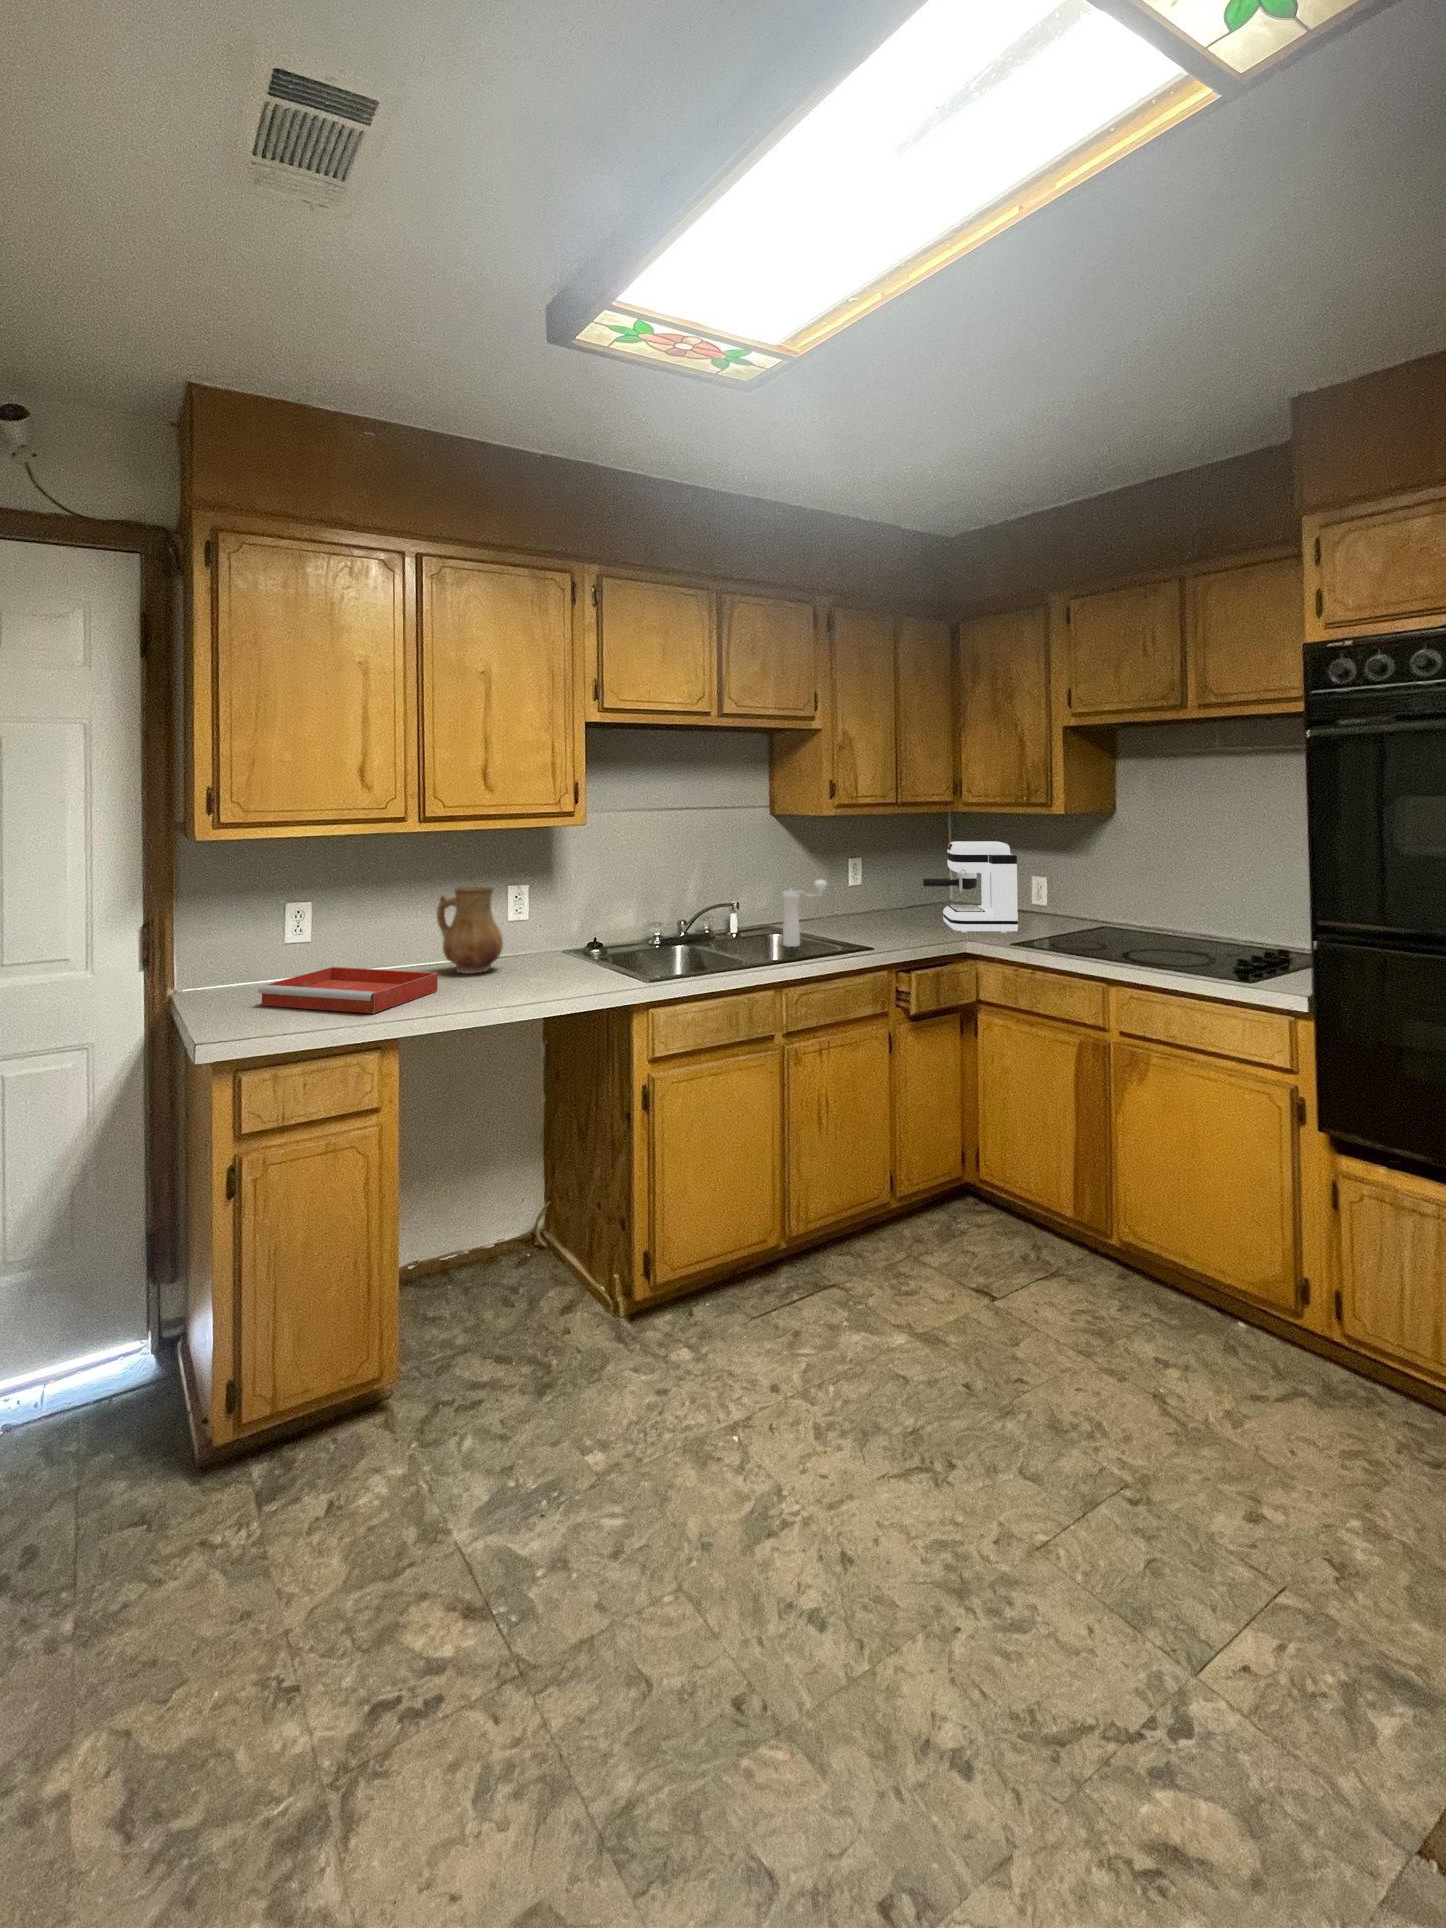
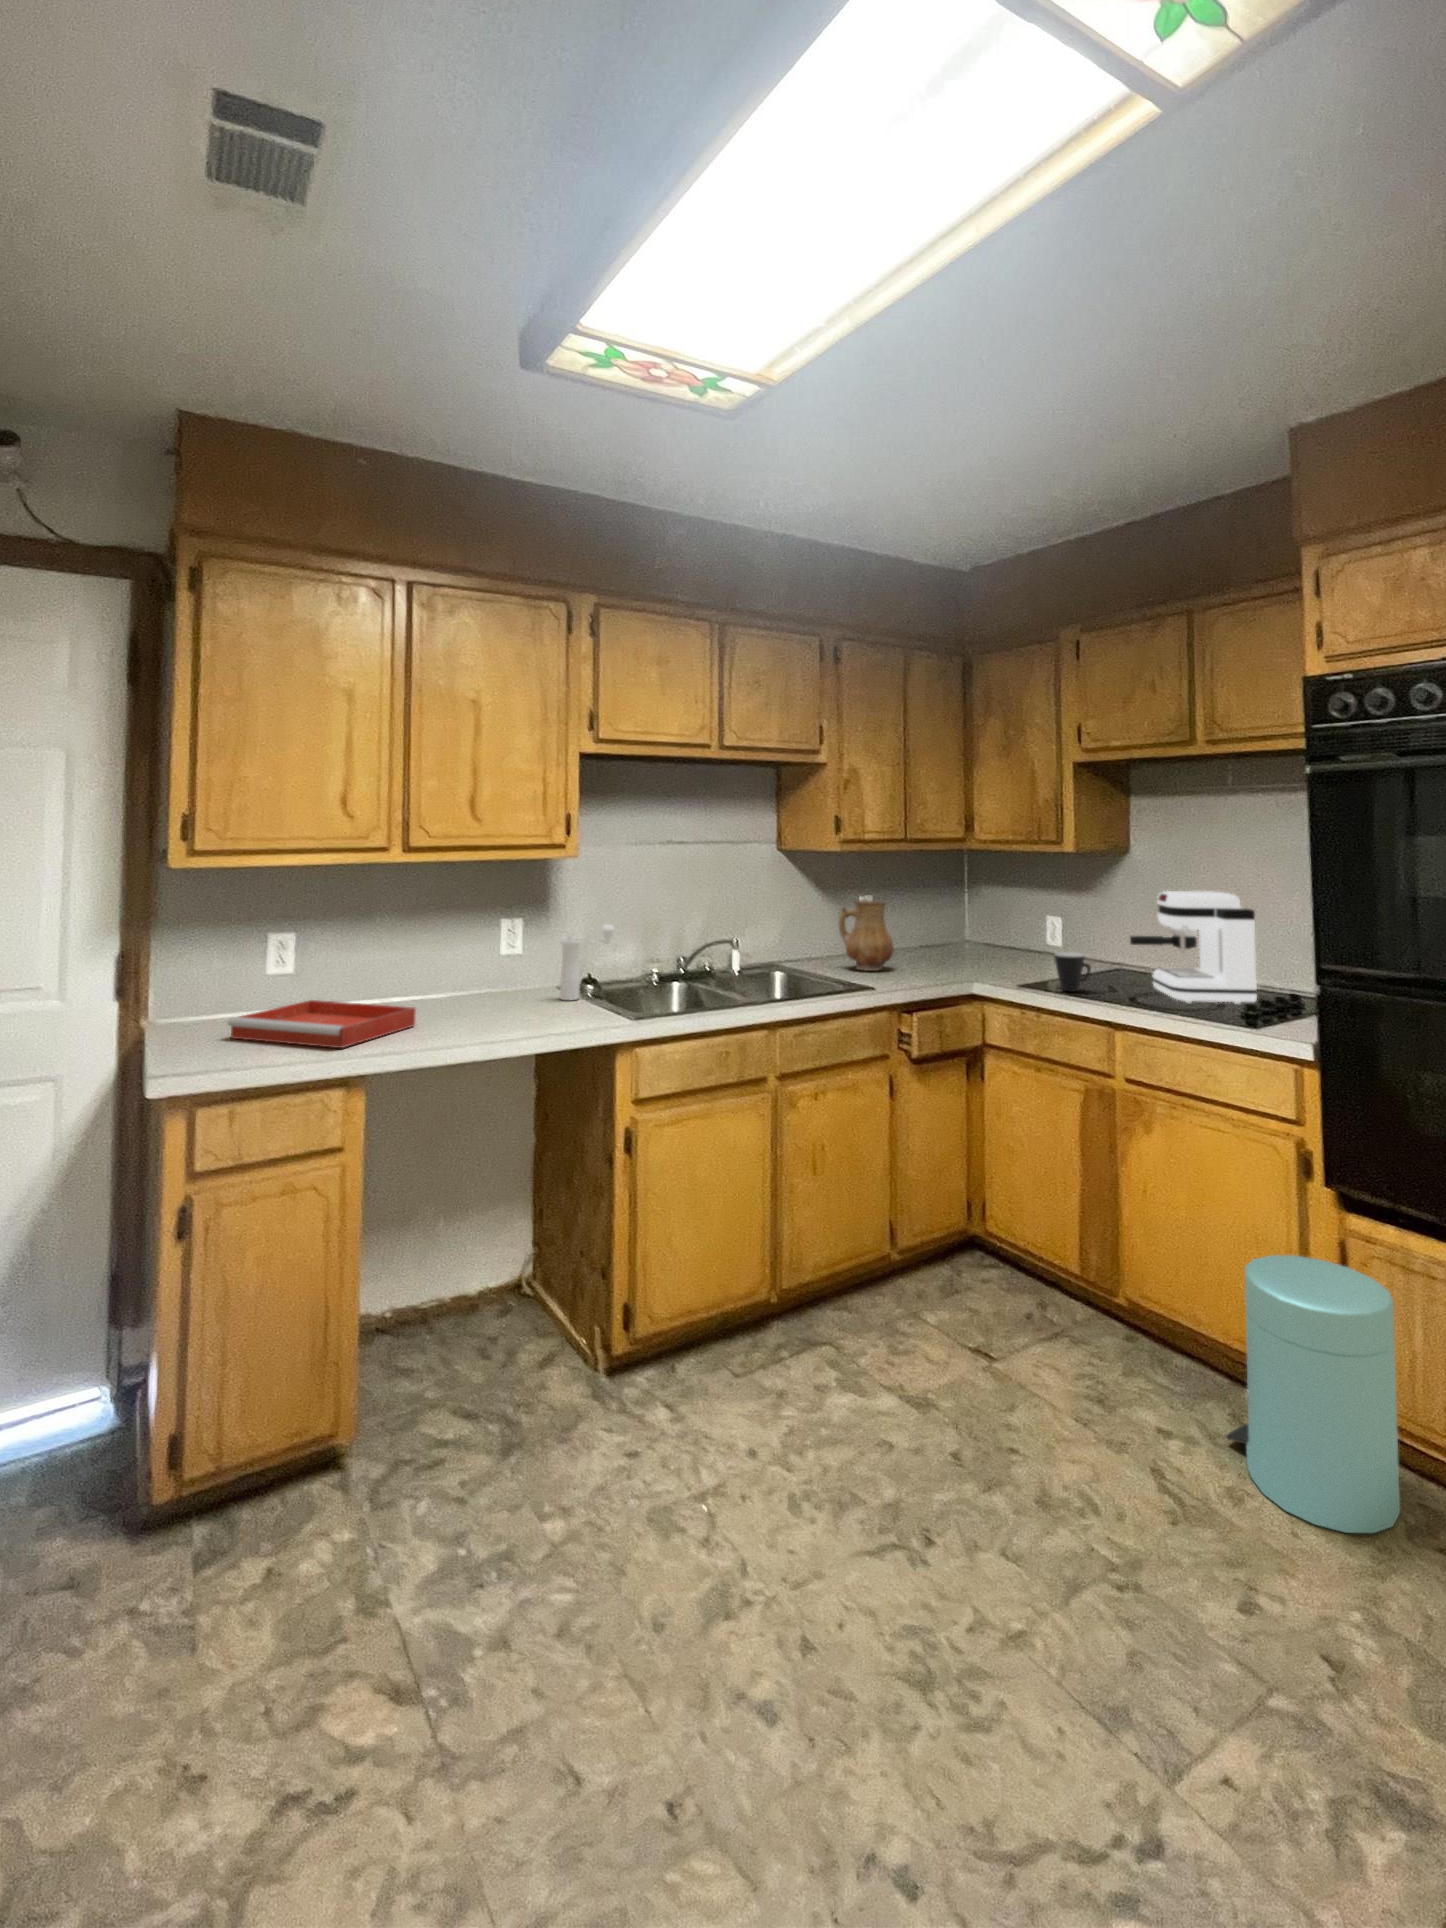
coffee maker: present [923,841,1018,933] -> present [1130,891,1257,1004]
pepper mill: present [783,880,827,947] -> present [560,925,615,1000]
ceramic pitcher: present [437,886,503,974] -> present [839,900,894,971]
mug: none [1045,911,1081,949] -> present [1054,952,1091,991]
trash can: none [1221,1195,1388,1449] -> present [1226,1255,1400,1533]

